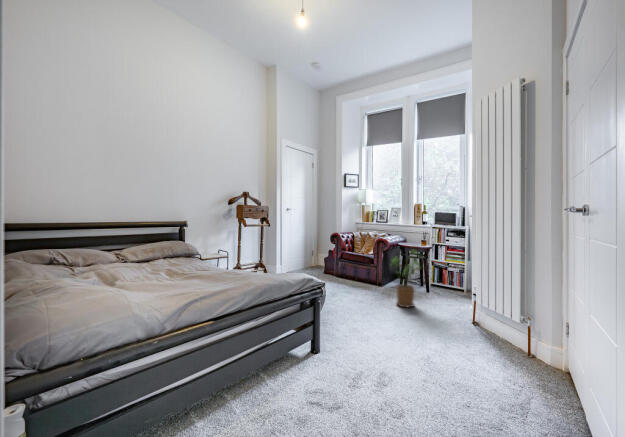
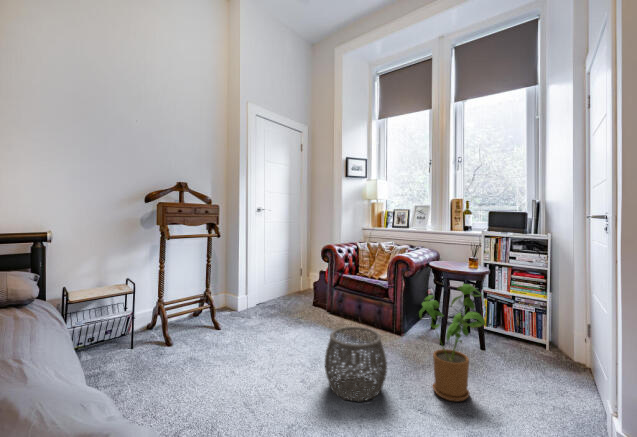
woven basket: none [340,274,373,307] -> present [325,327,387,402]

